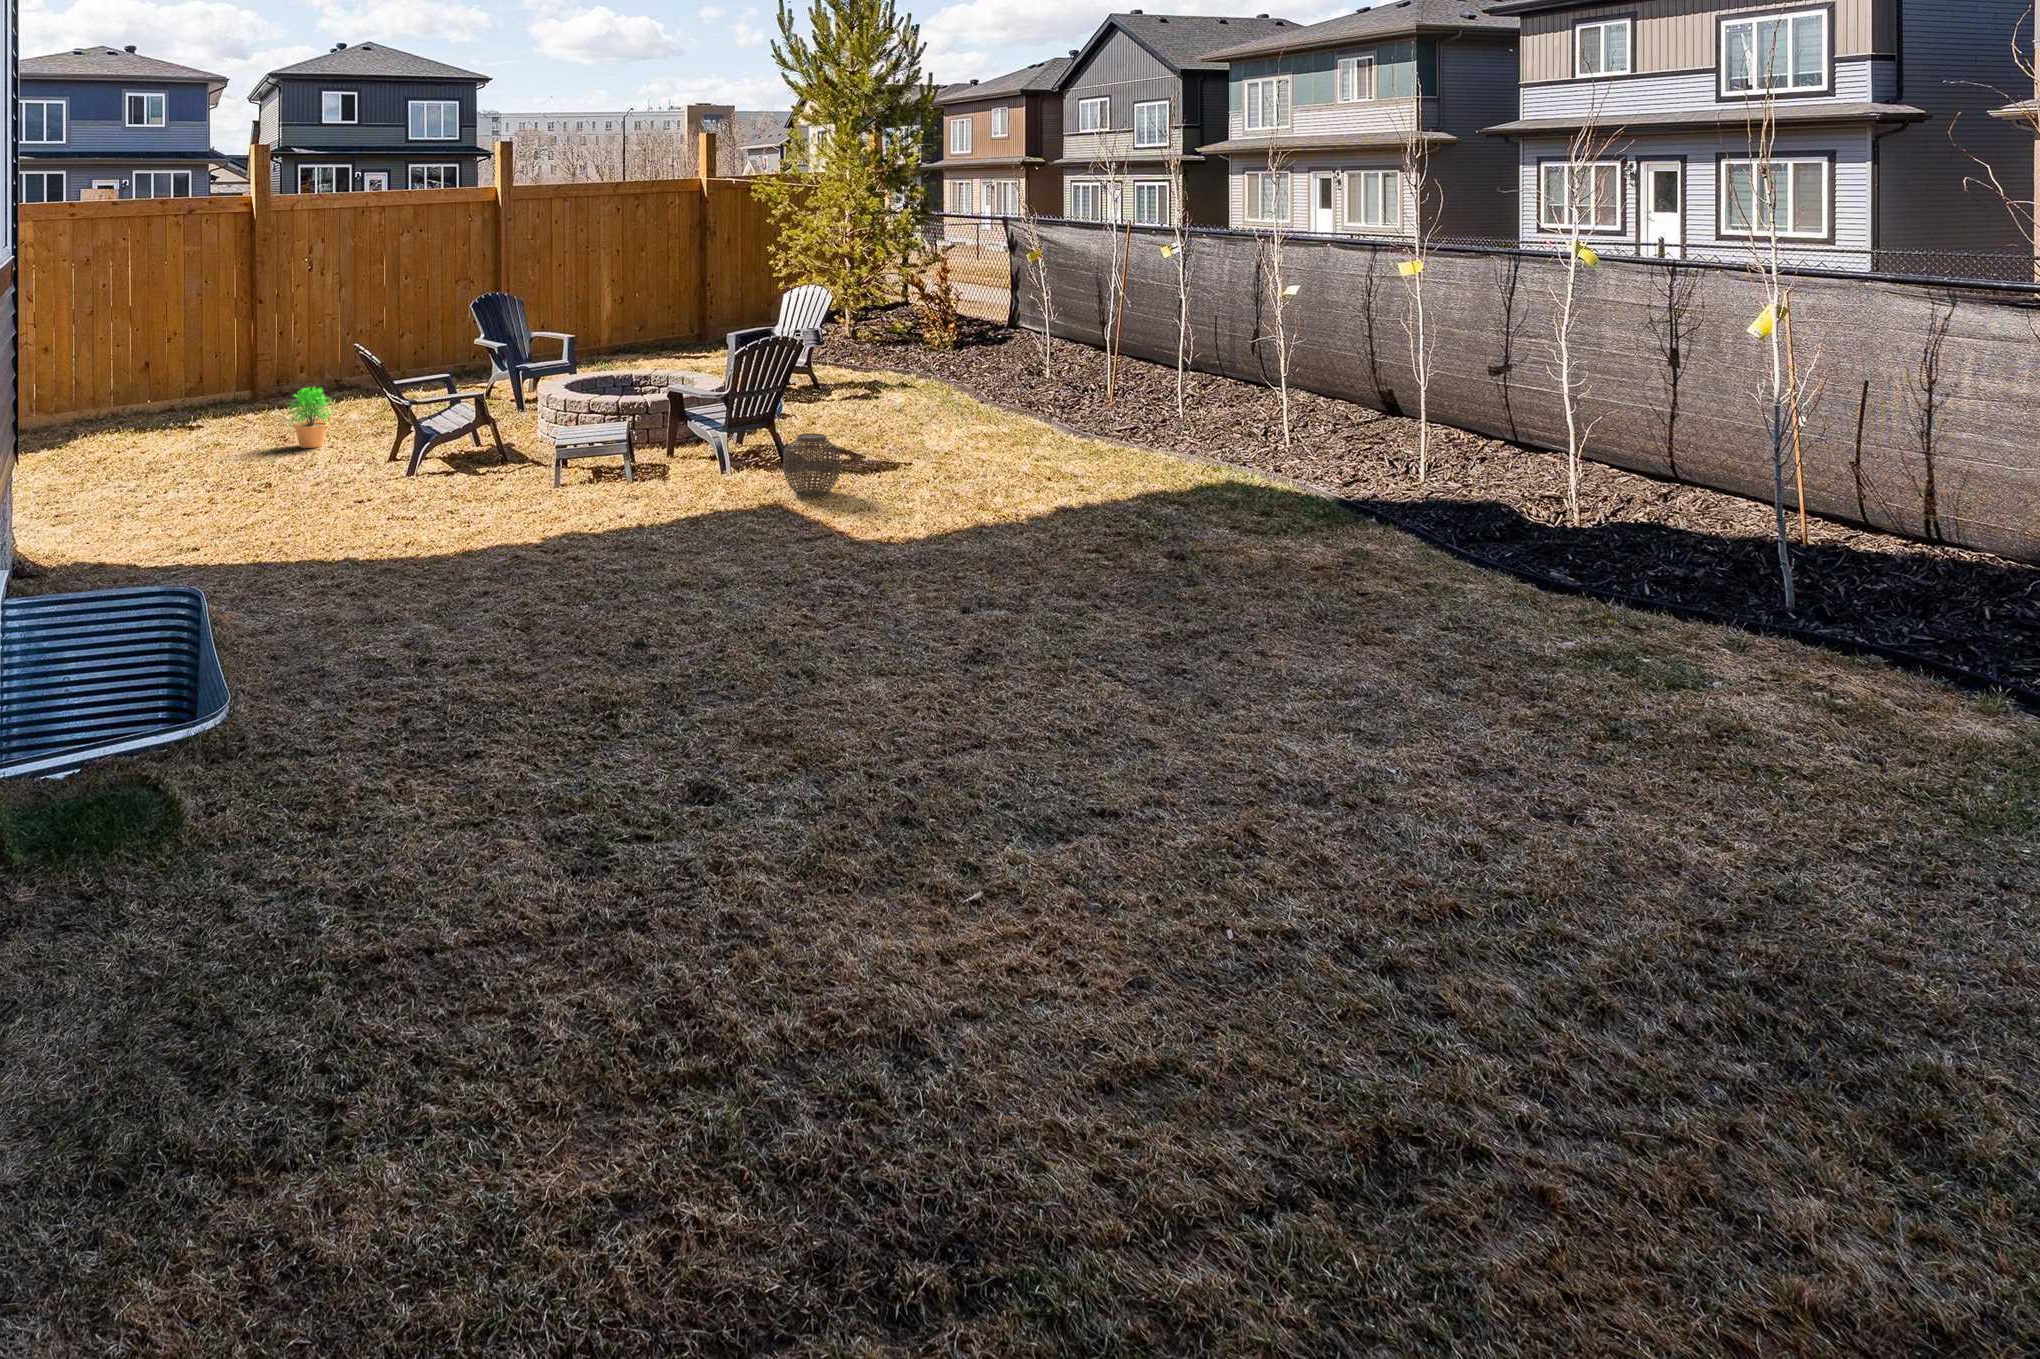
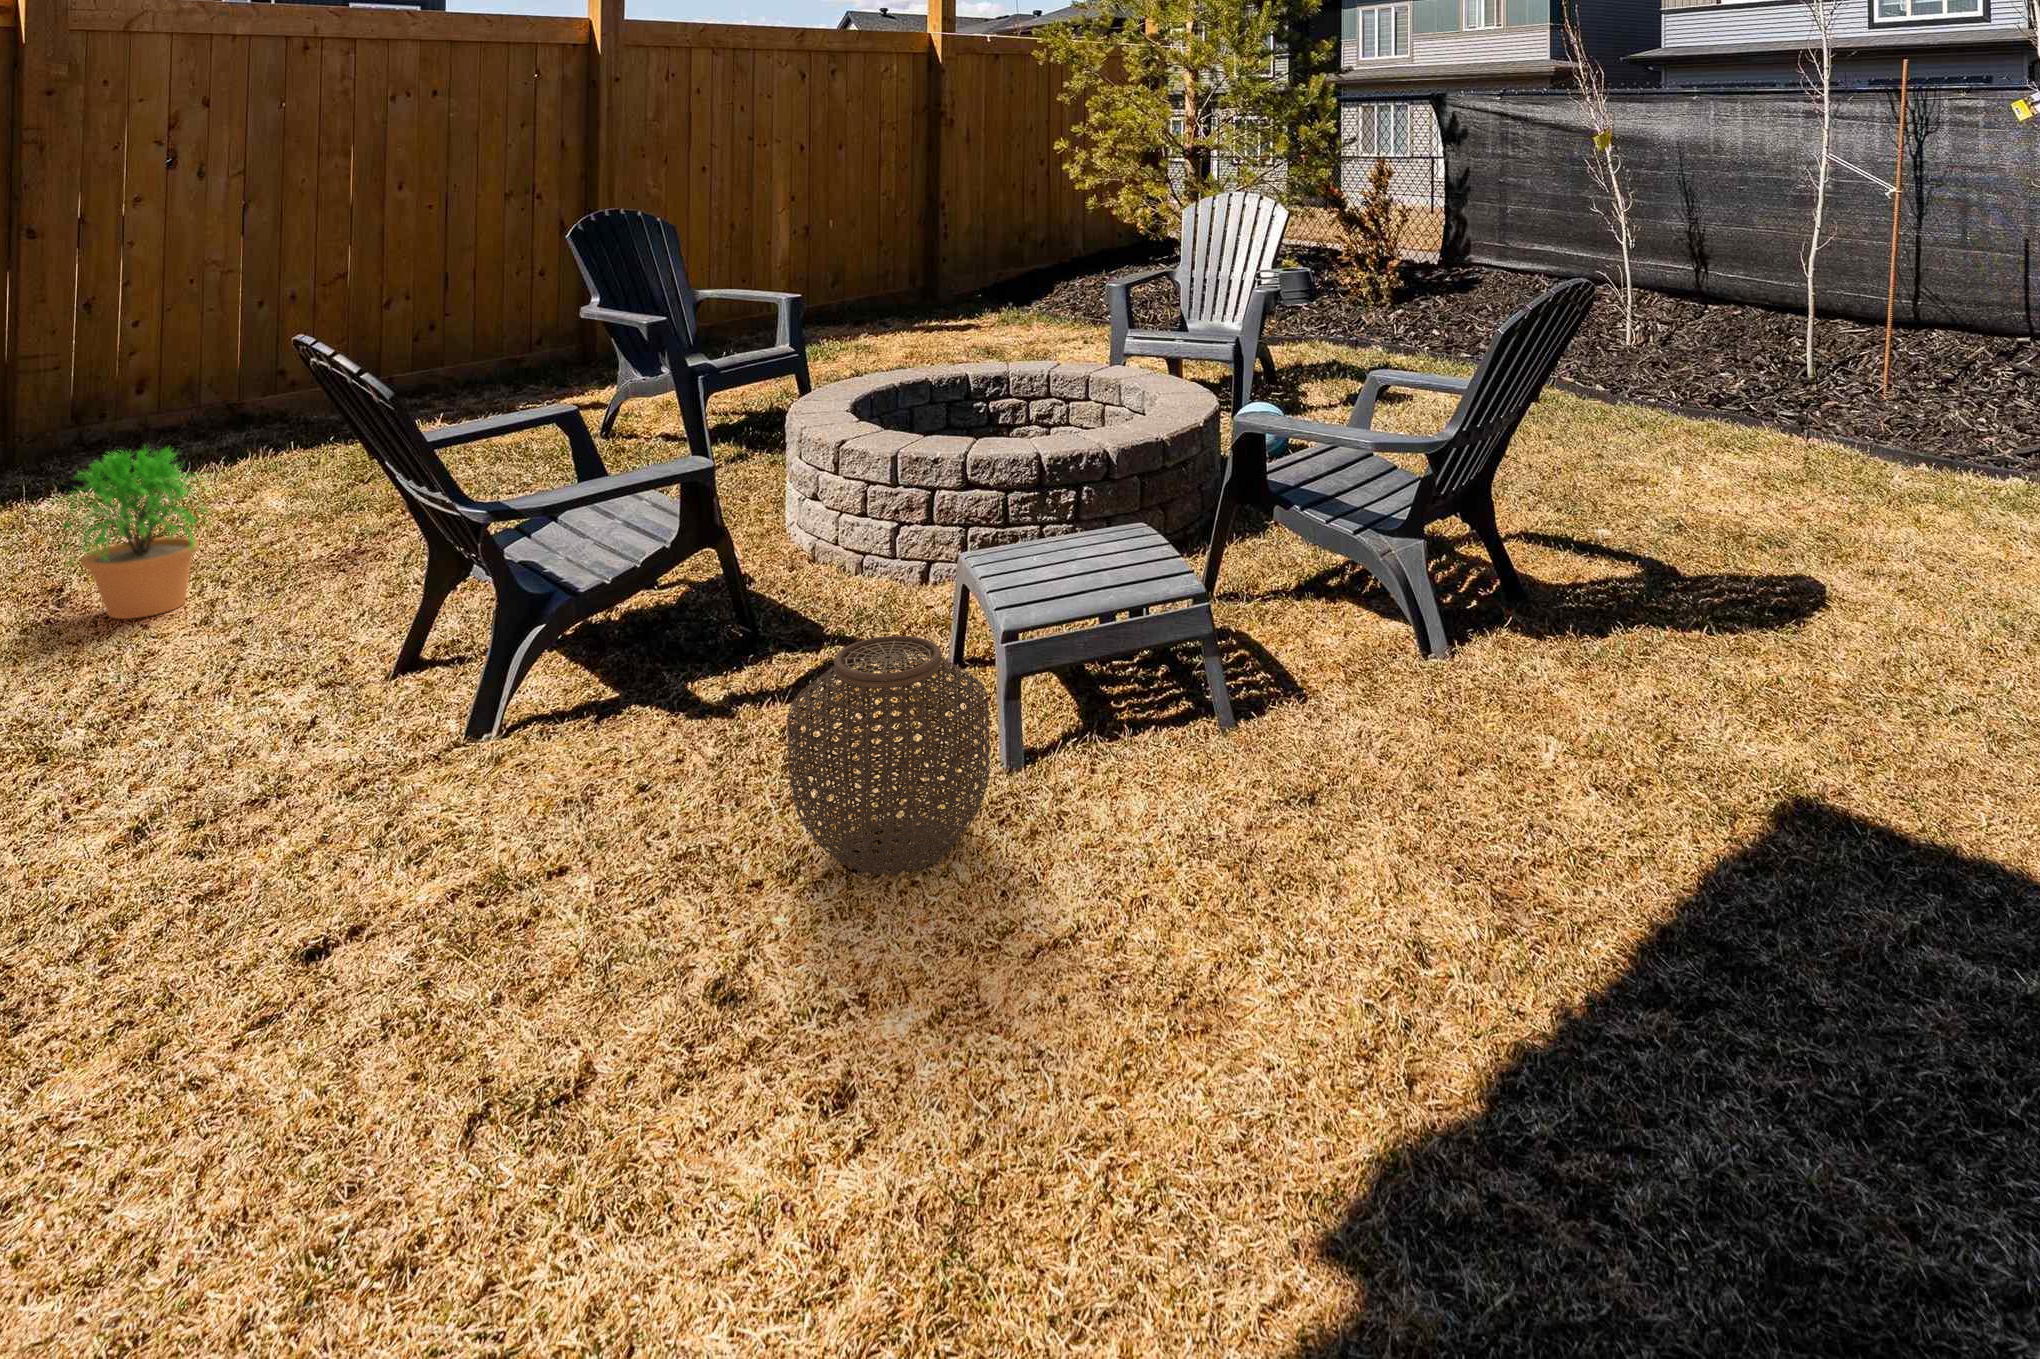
woven basket: present [783,434,840,496] -> present [787,636,990,875]

